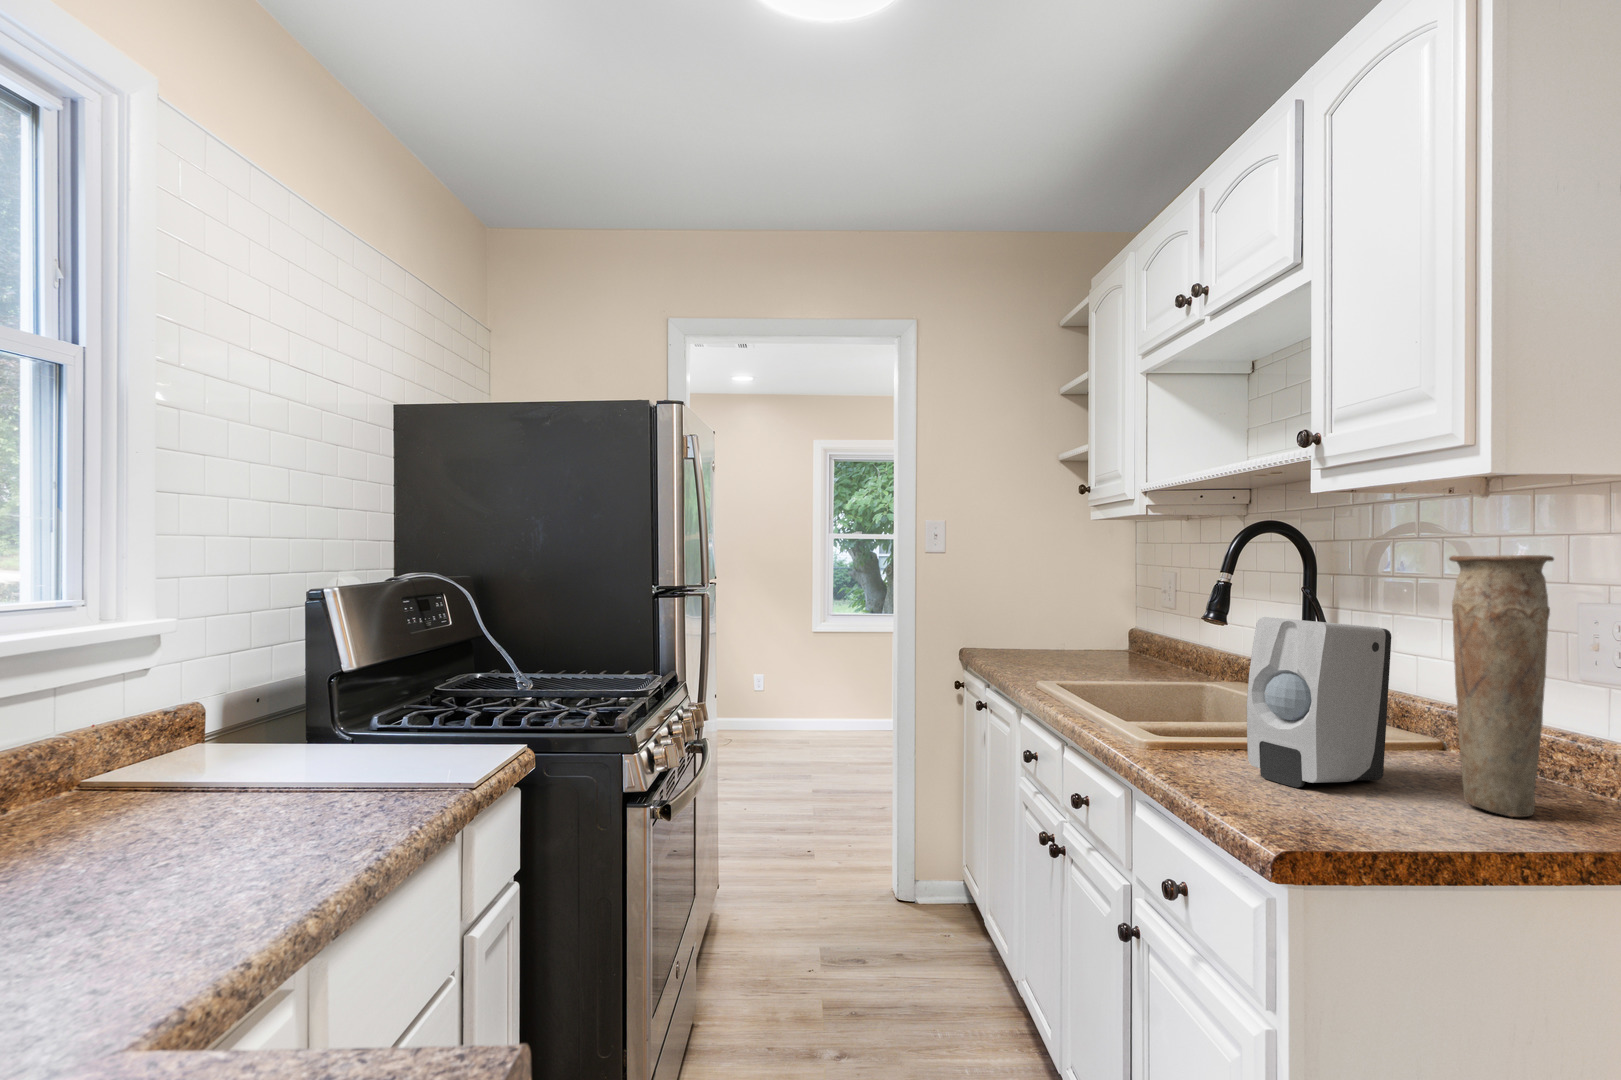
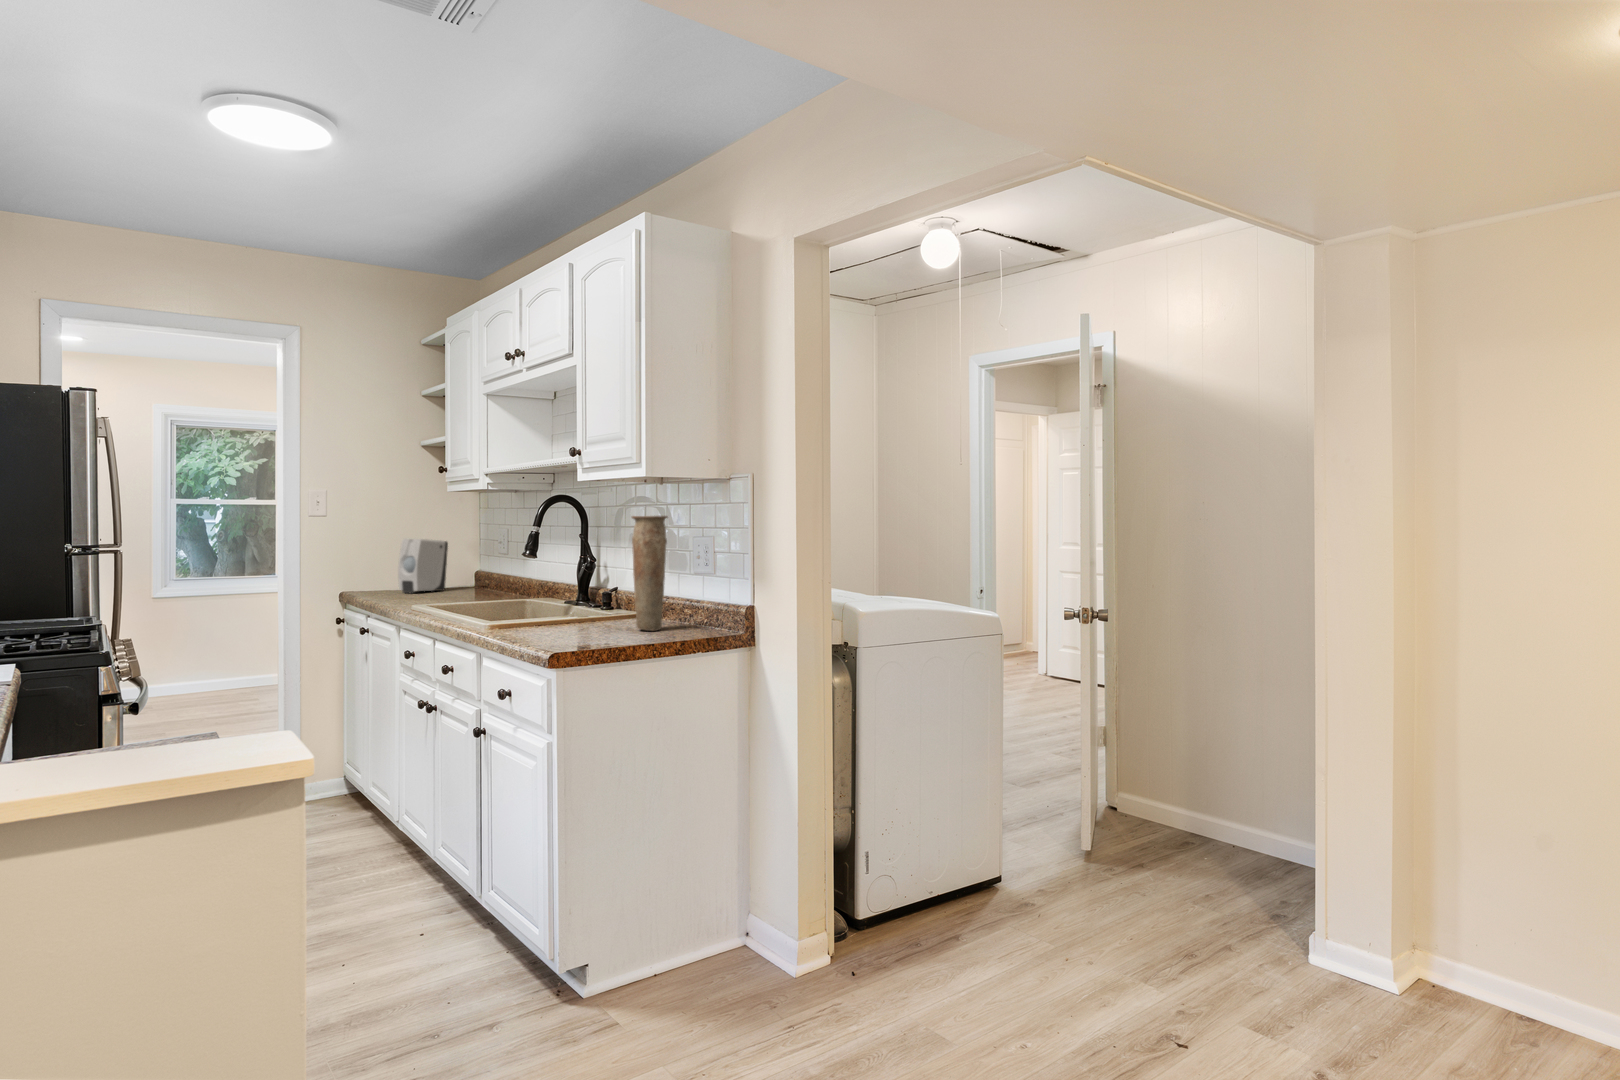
soap dispenser: present [1247,617,1391,787] -> present [398,538,448,593]

